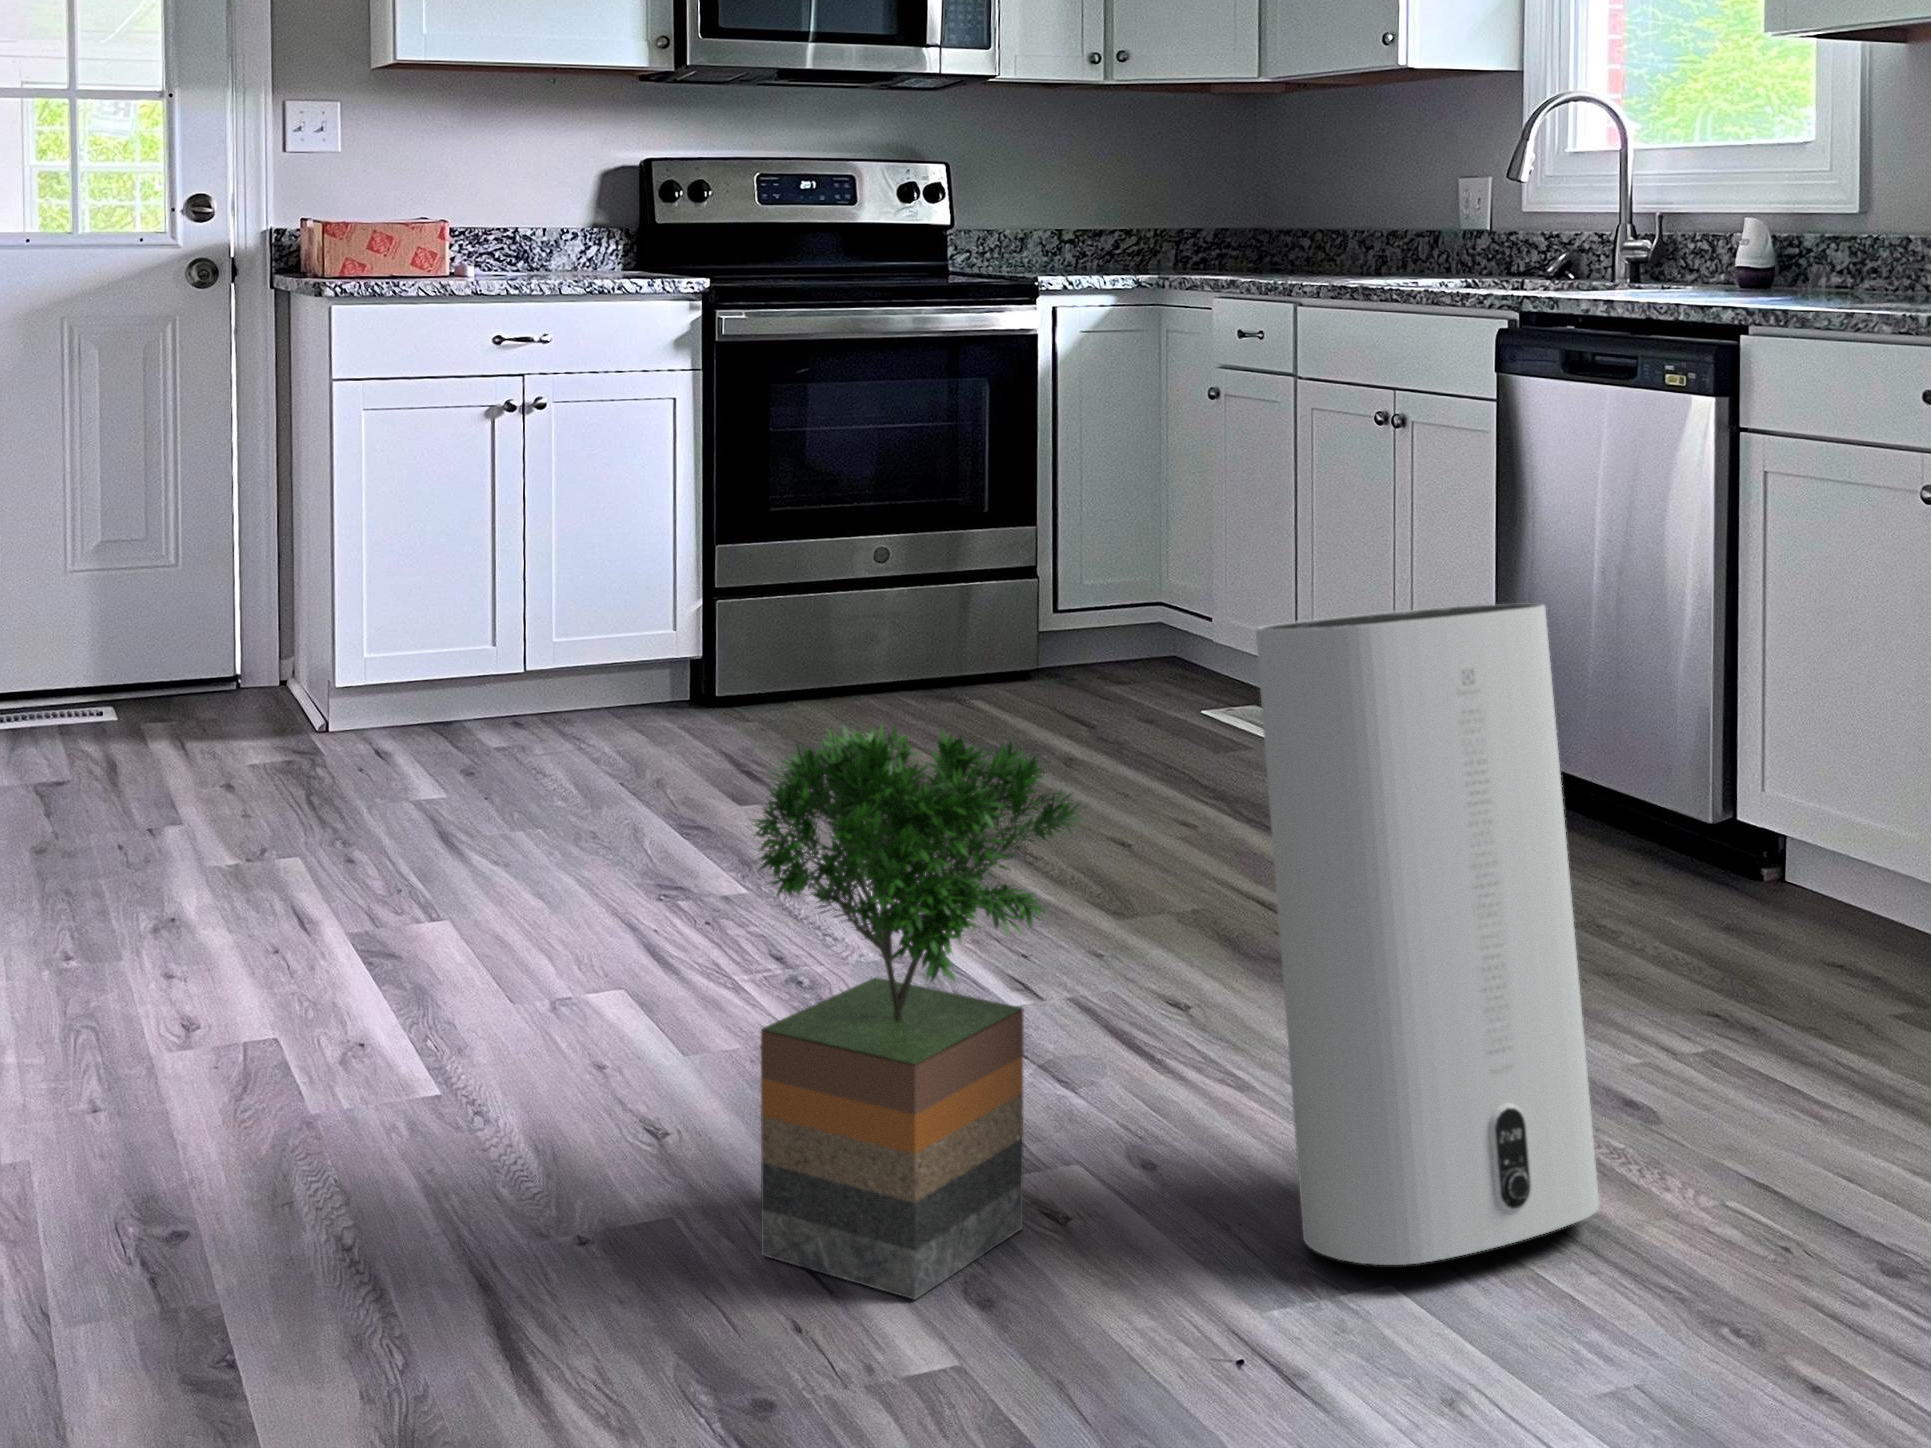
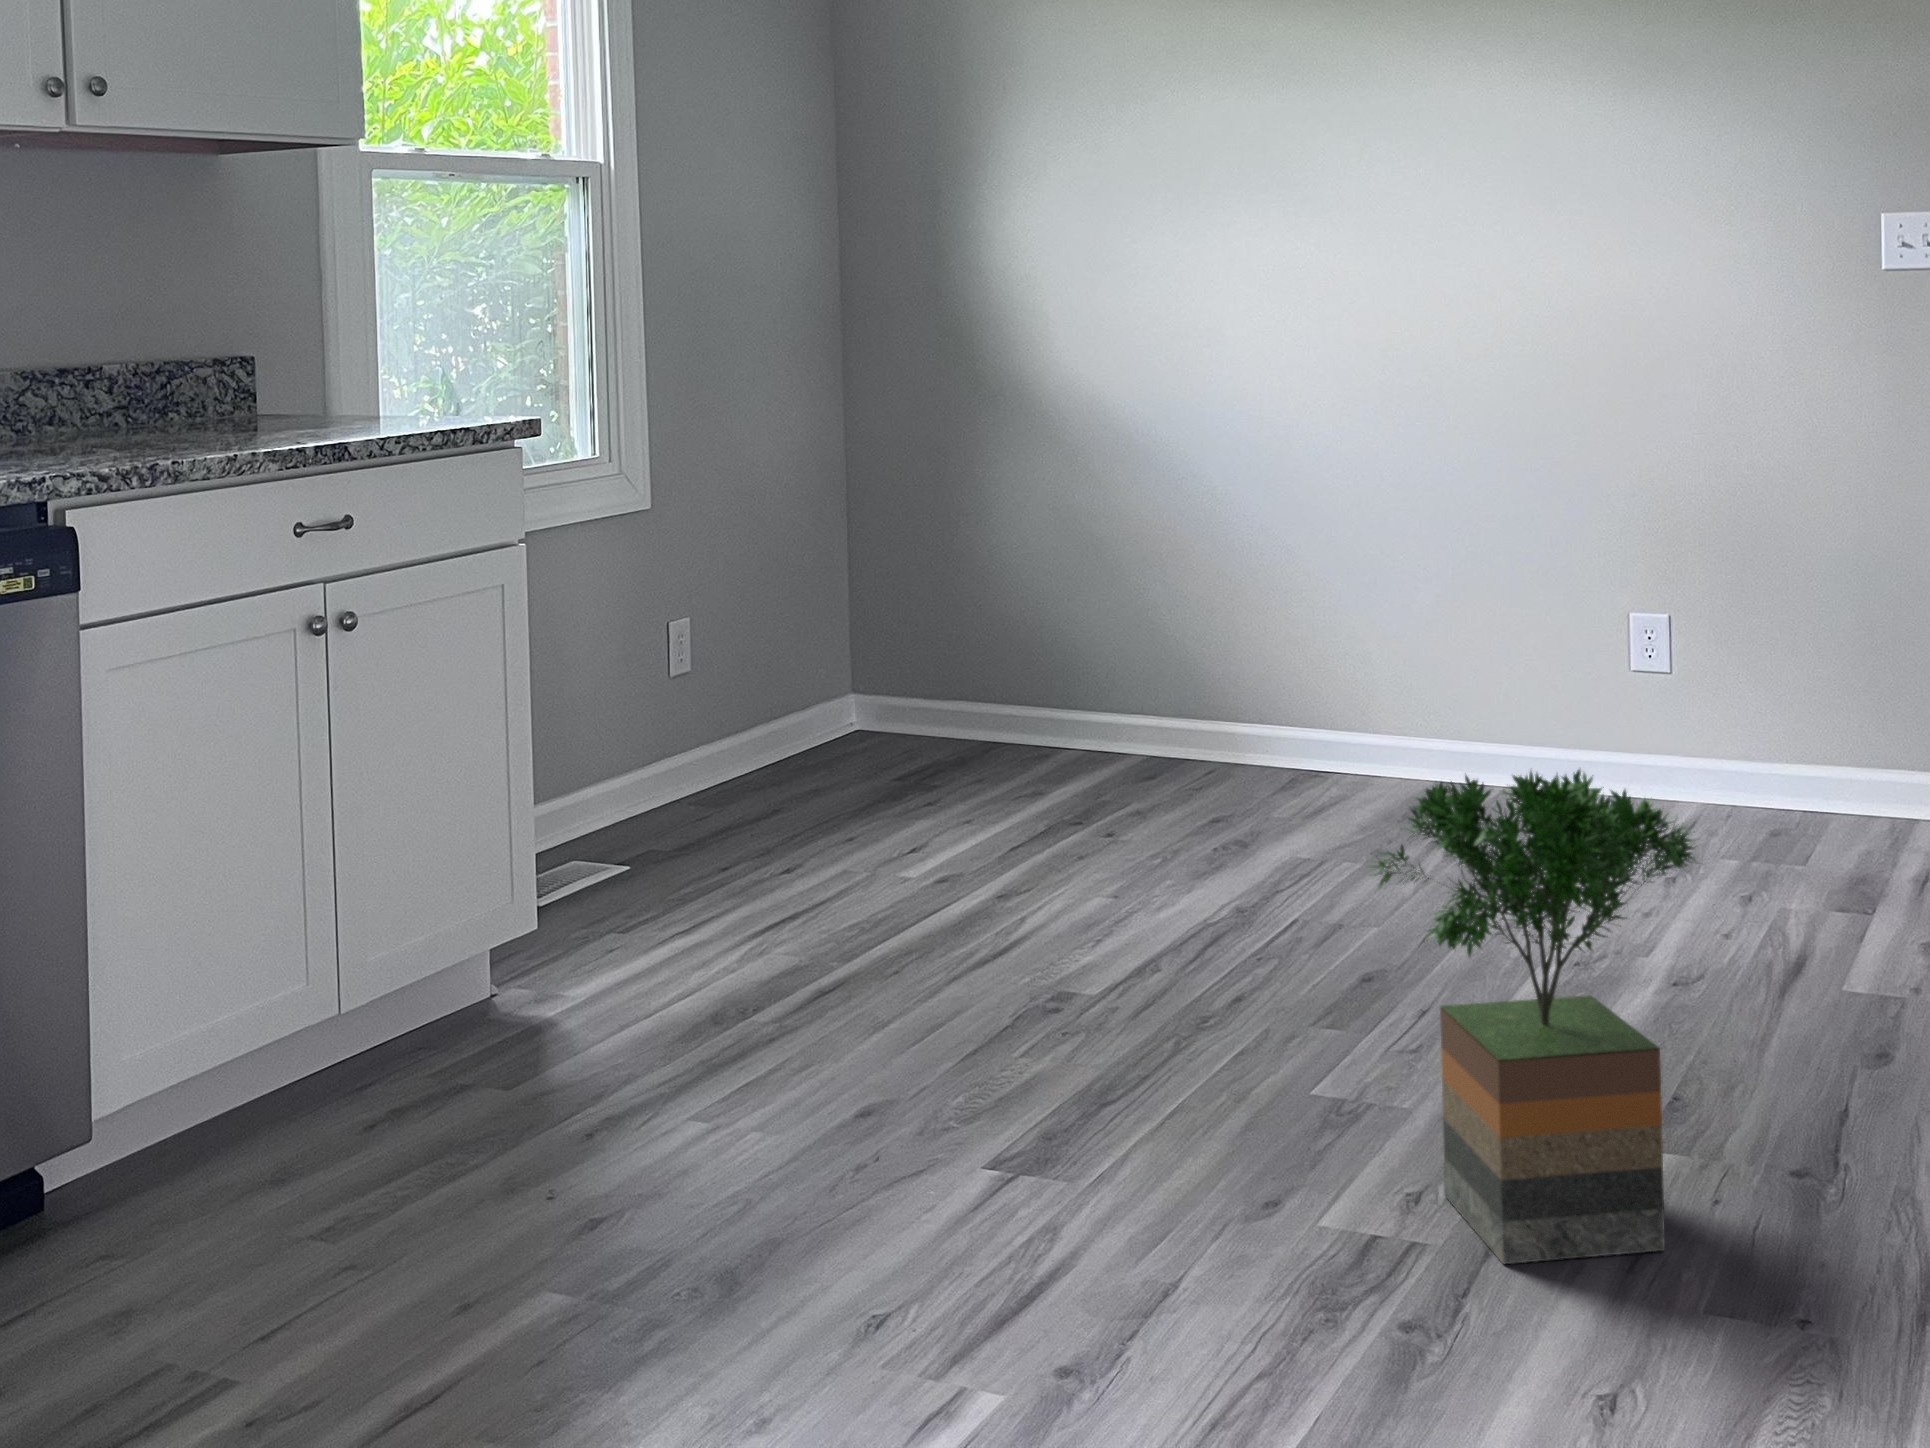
air purifier: present [1256,604,1599,1265] -> none [1043,623,1316,1125]

